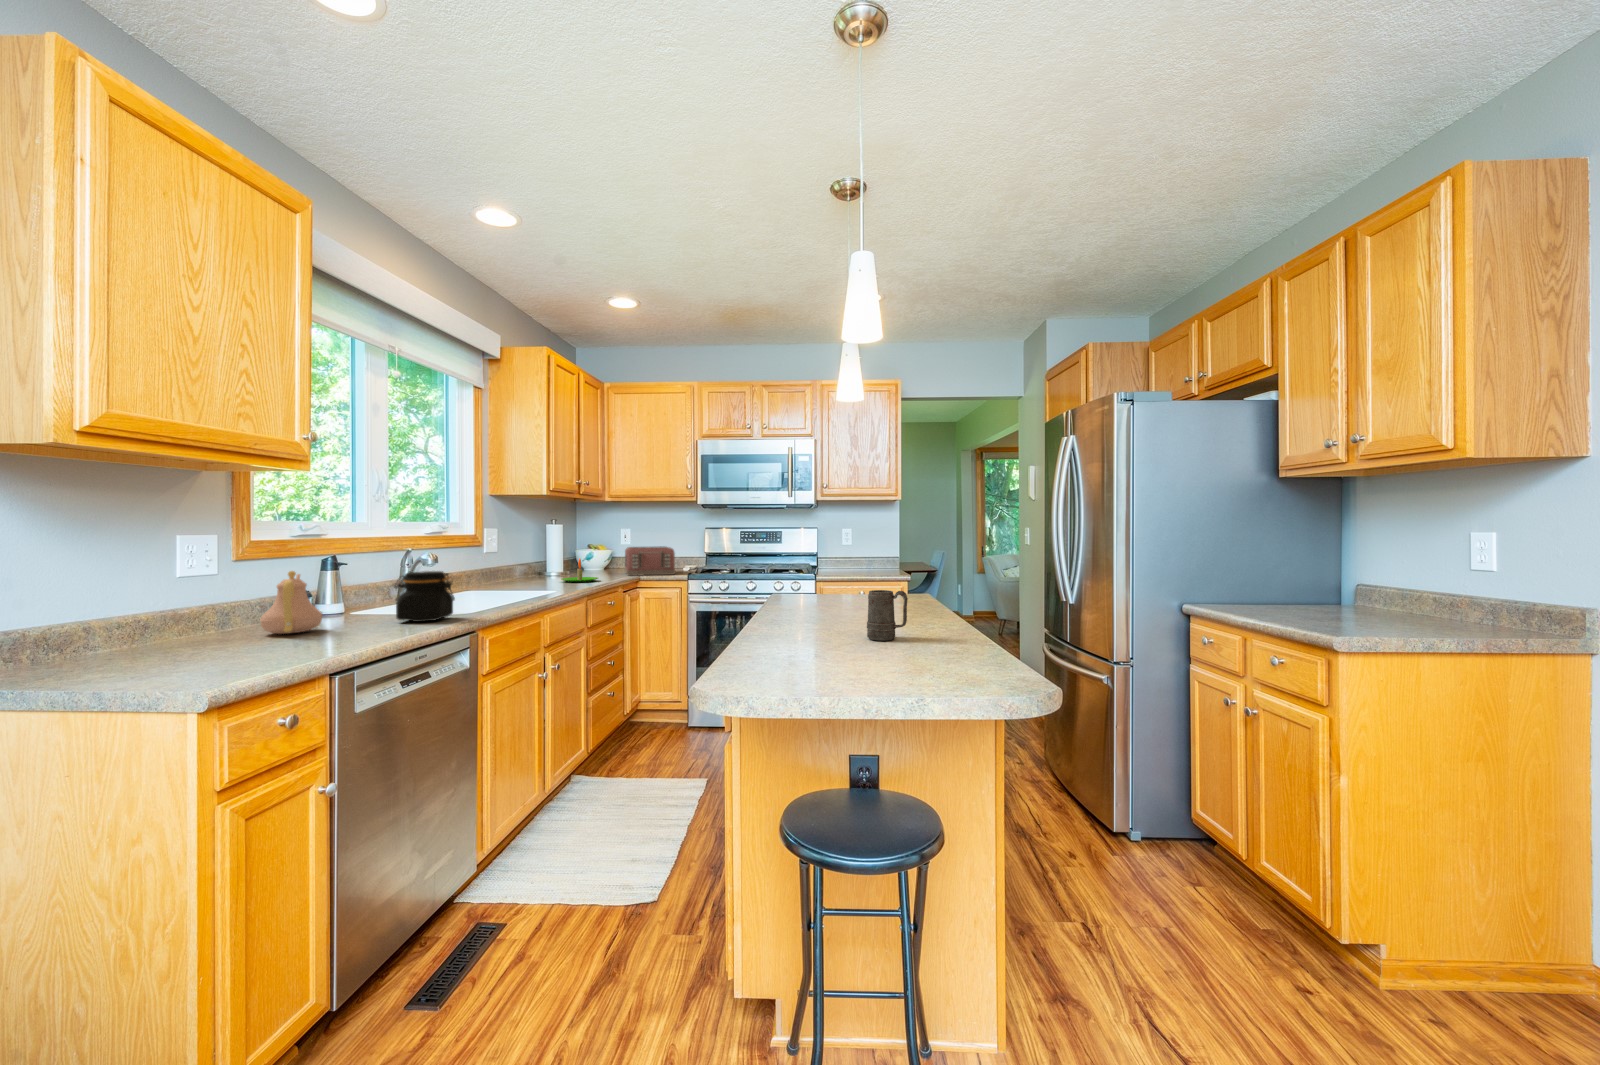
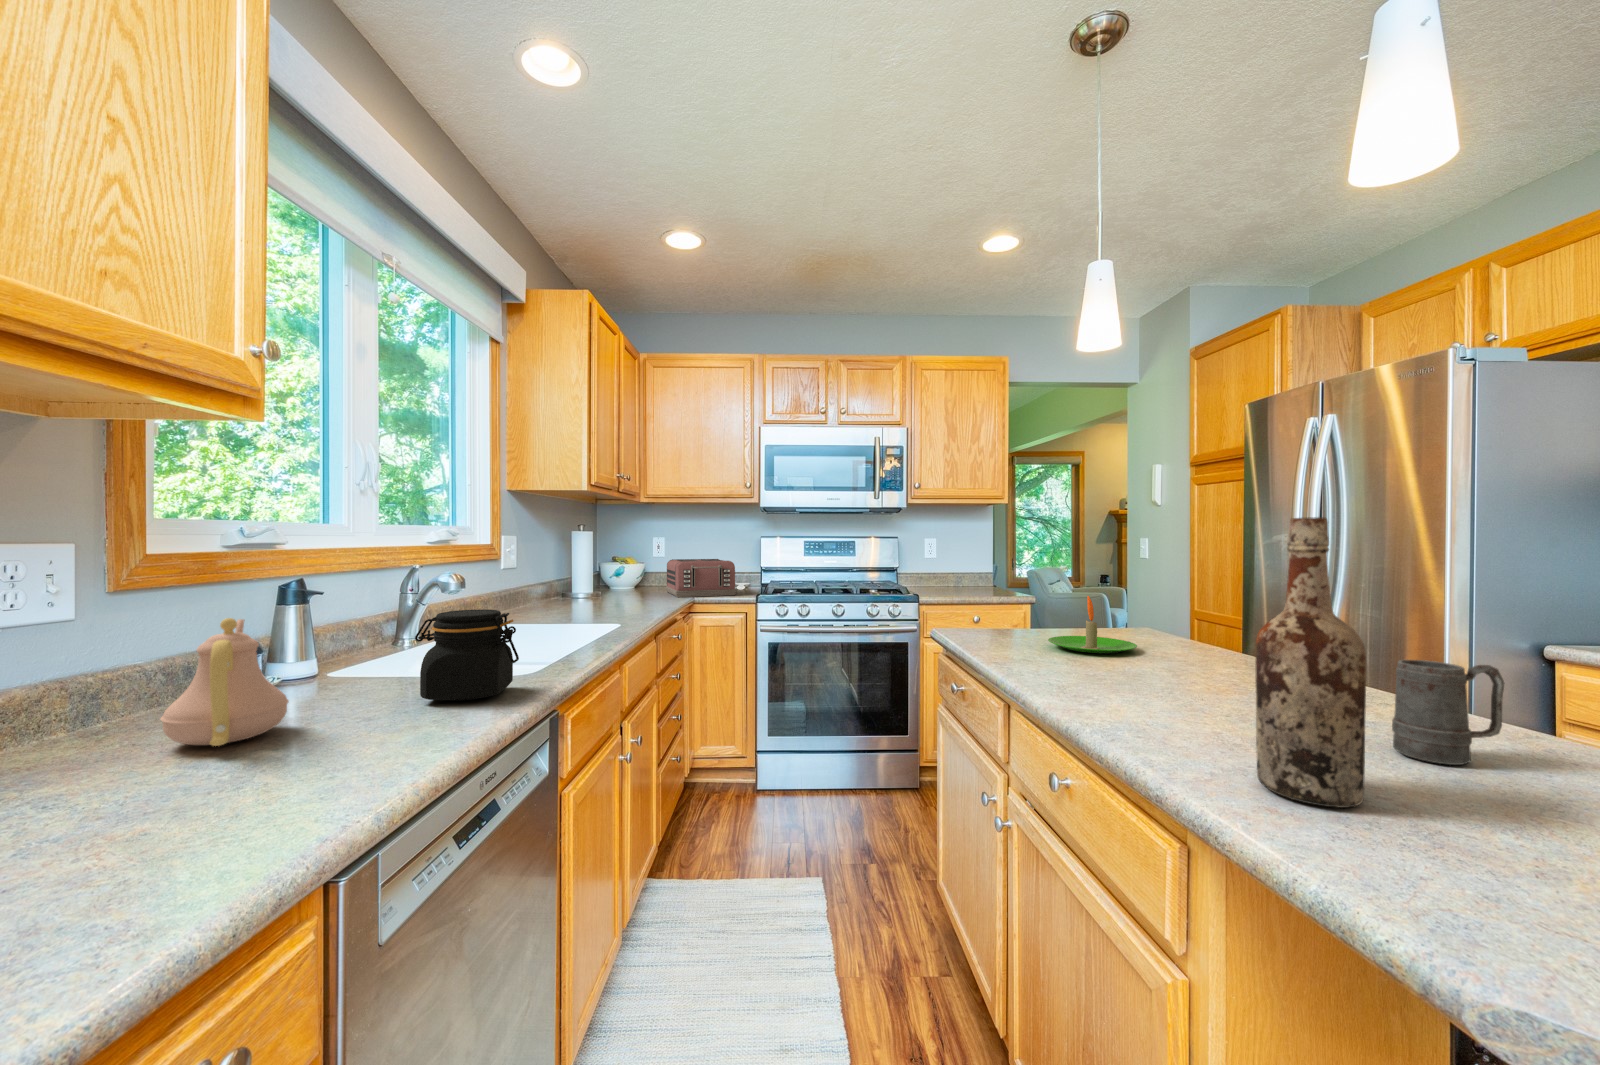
wine bottle: none [763,517,803,651] -> present [1255,517,1366,808]
candle: present [561,558,598,582] -> present [1048,596,1137,653]

